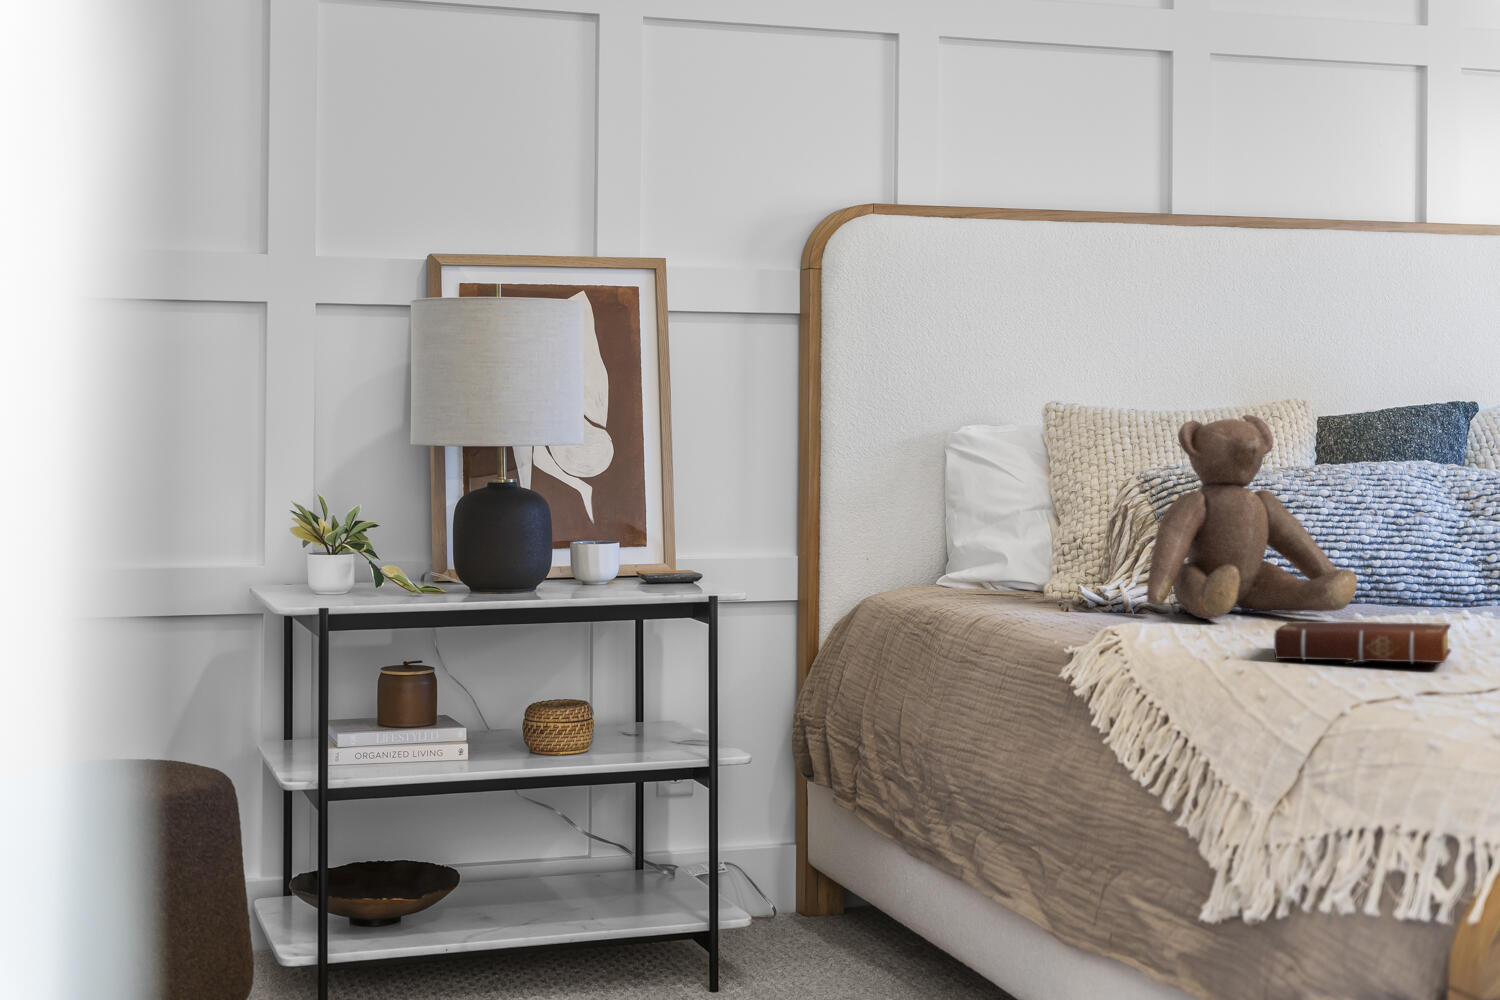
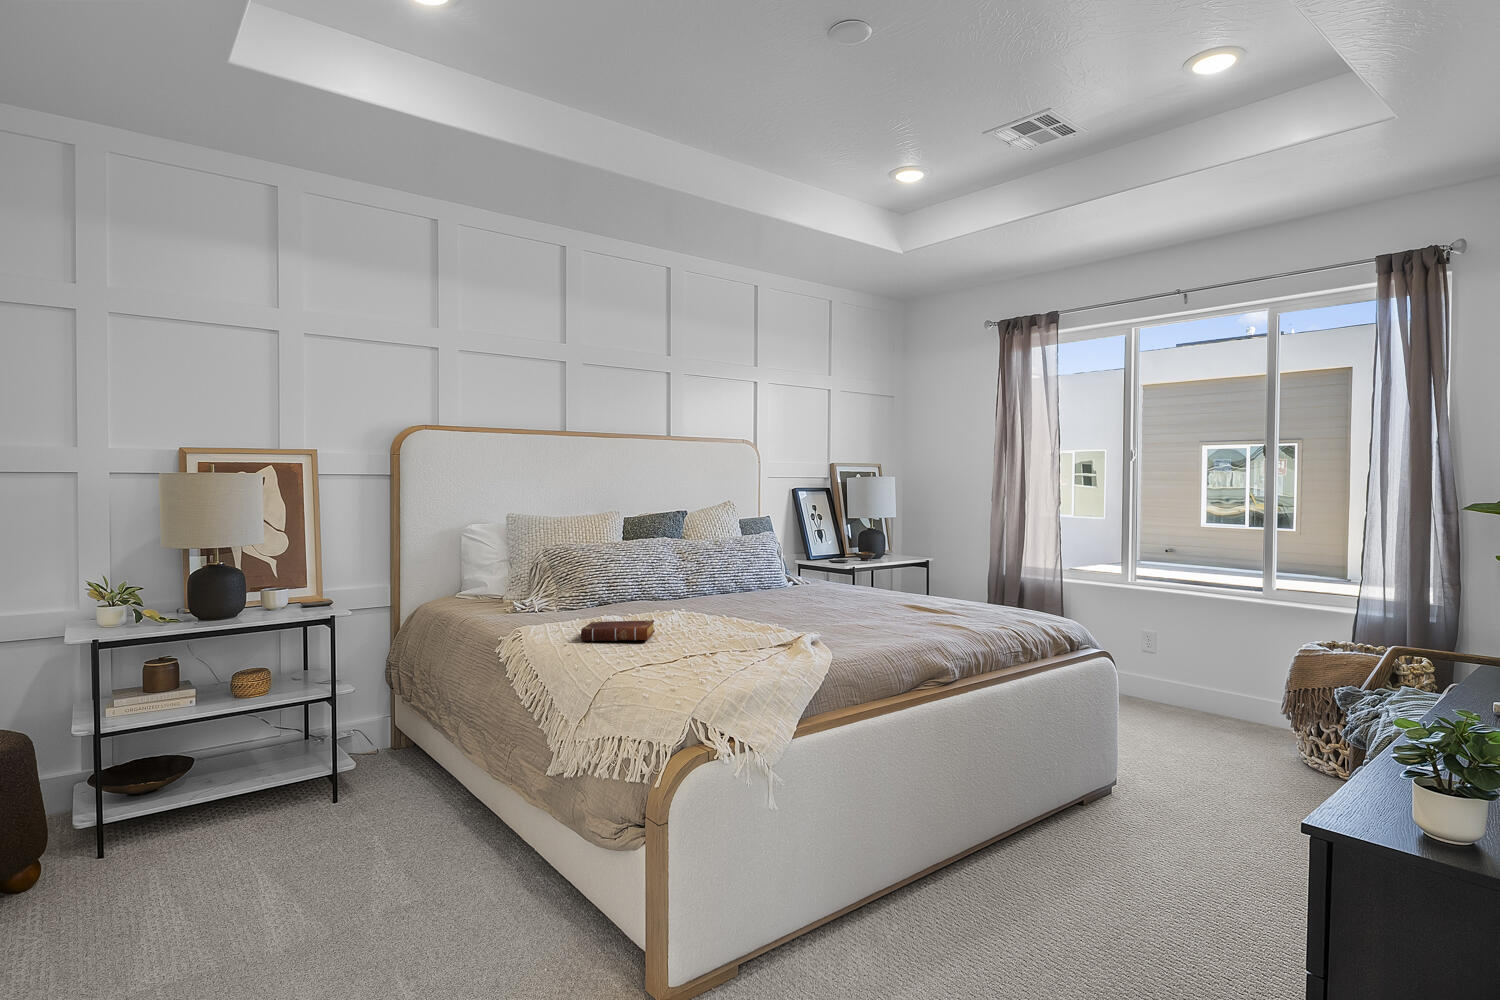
teddy bear: present [1147,415,1358,619] -> none [539,526,629,617]

